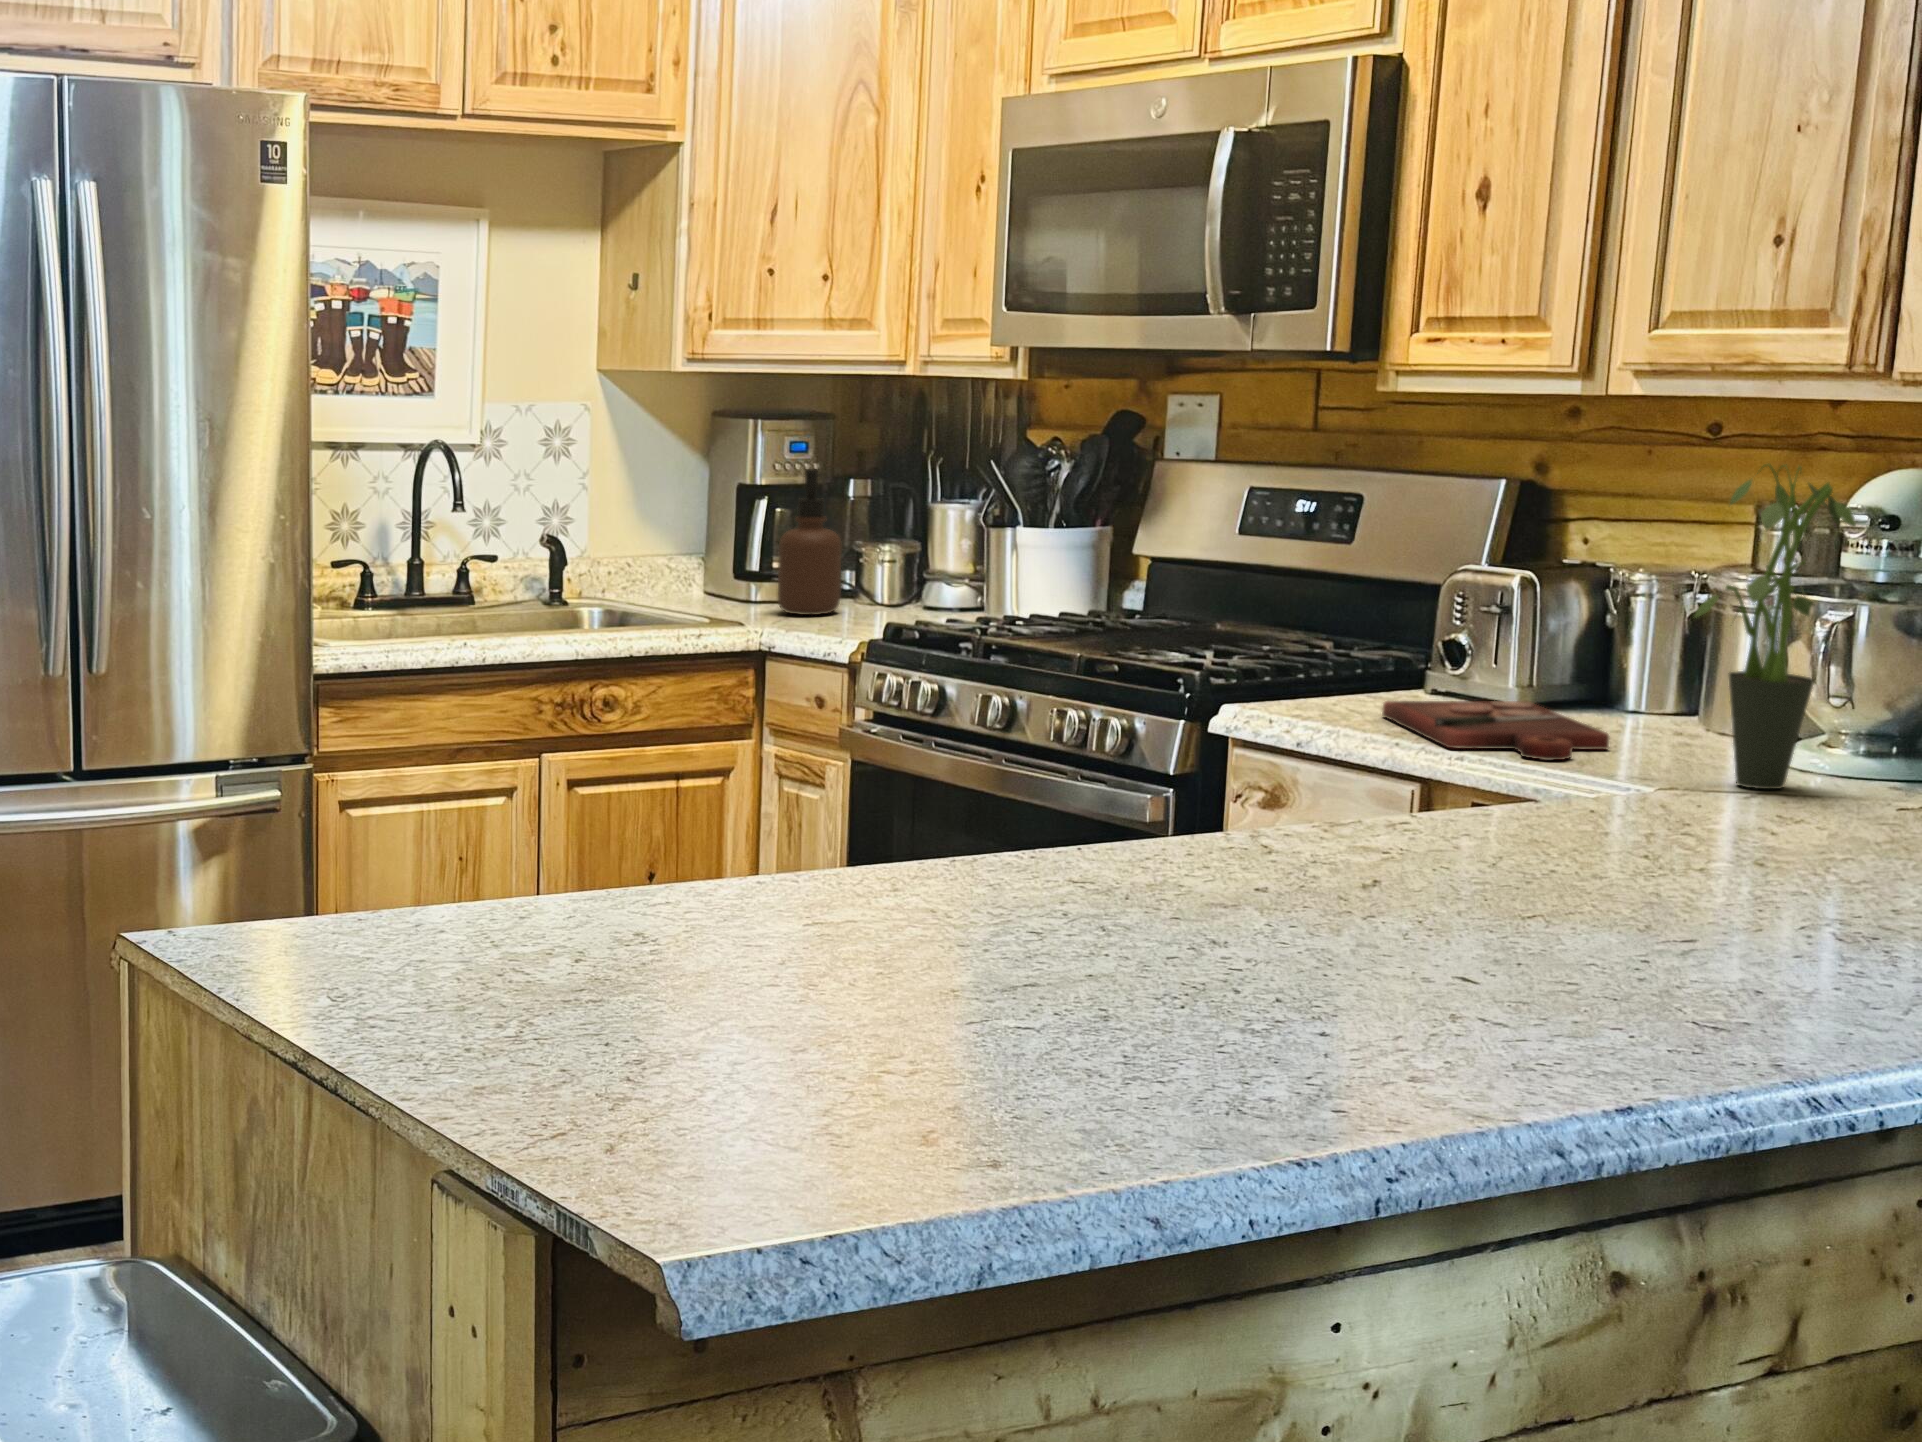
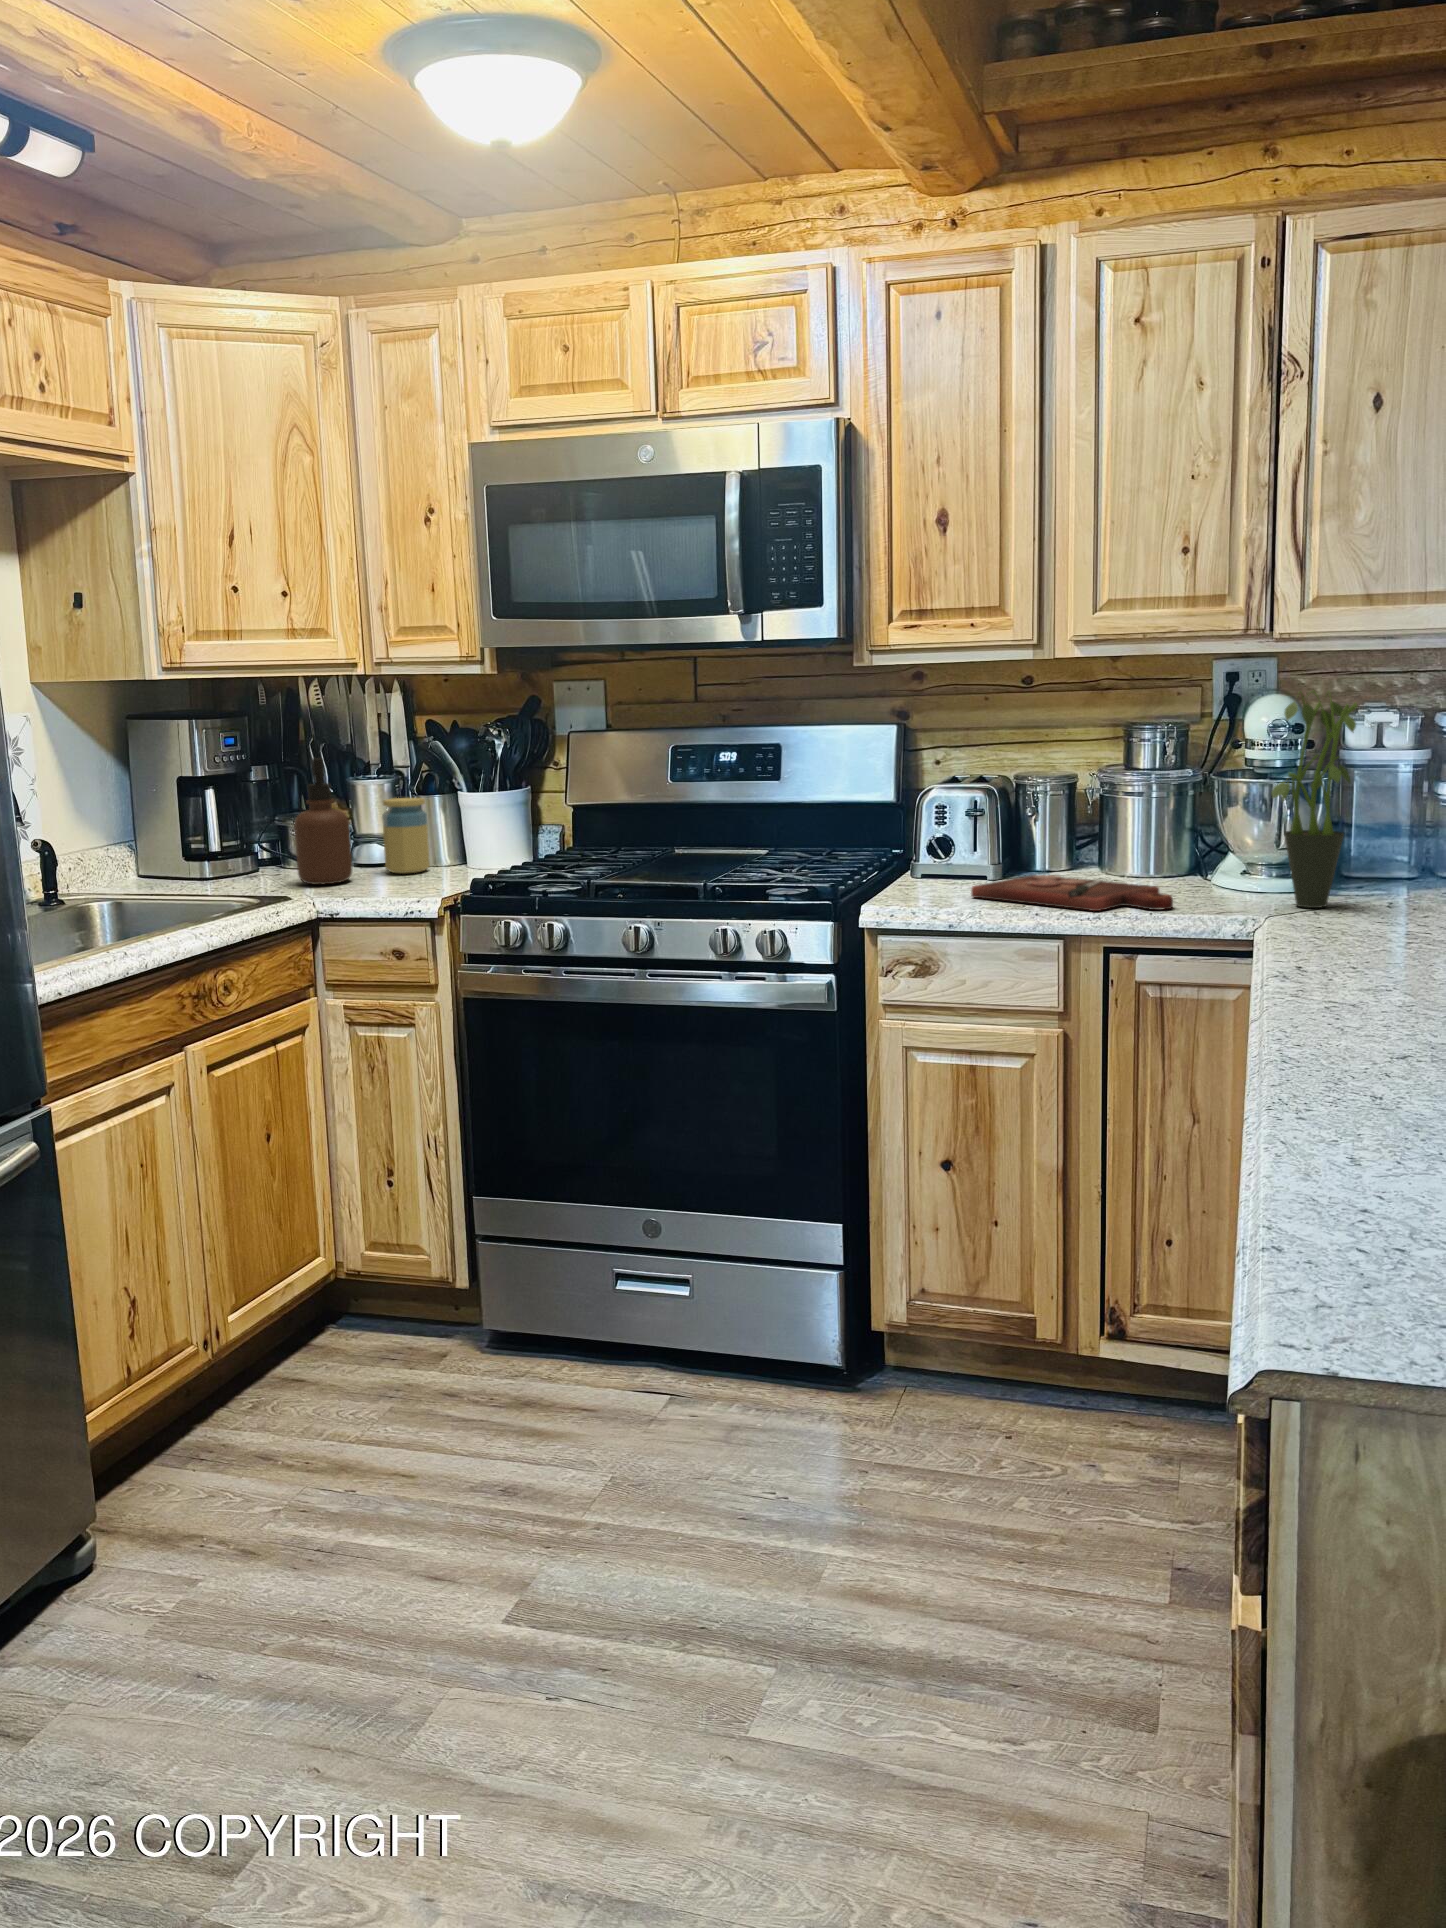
jar: none [885,523,940,614] -> present [382,798,430,873]

